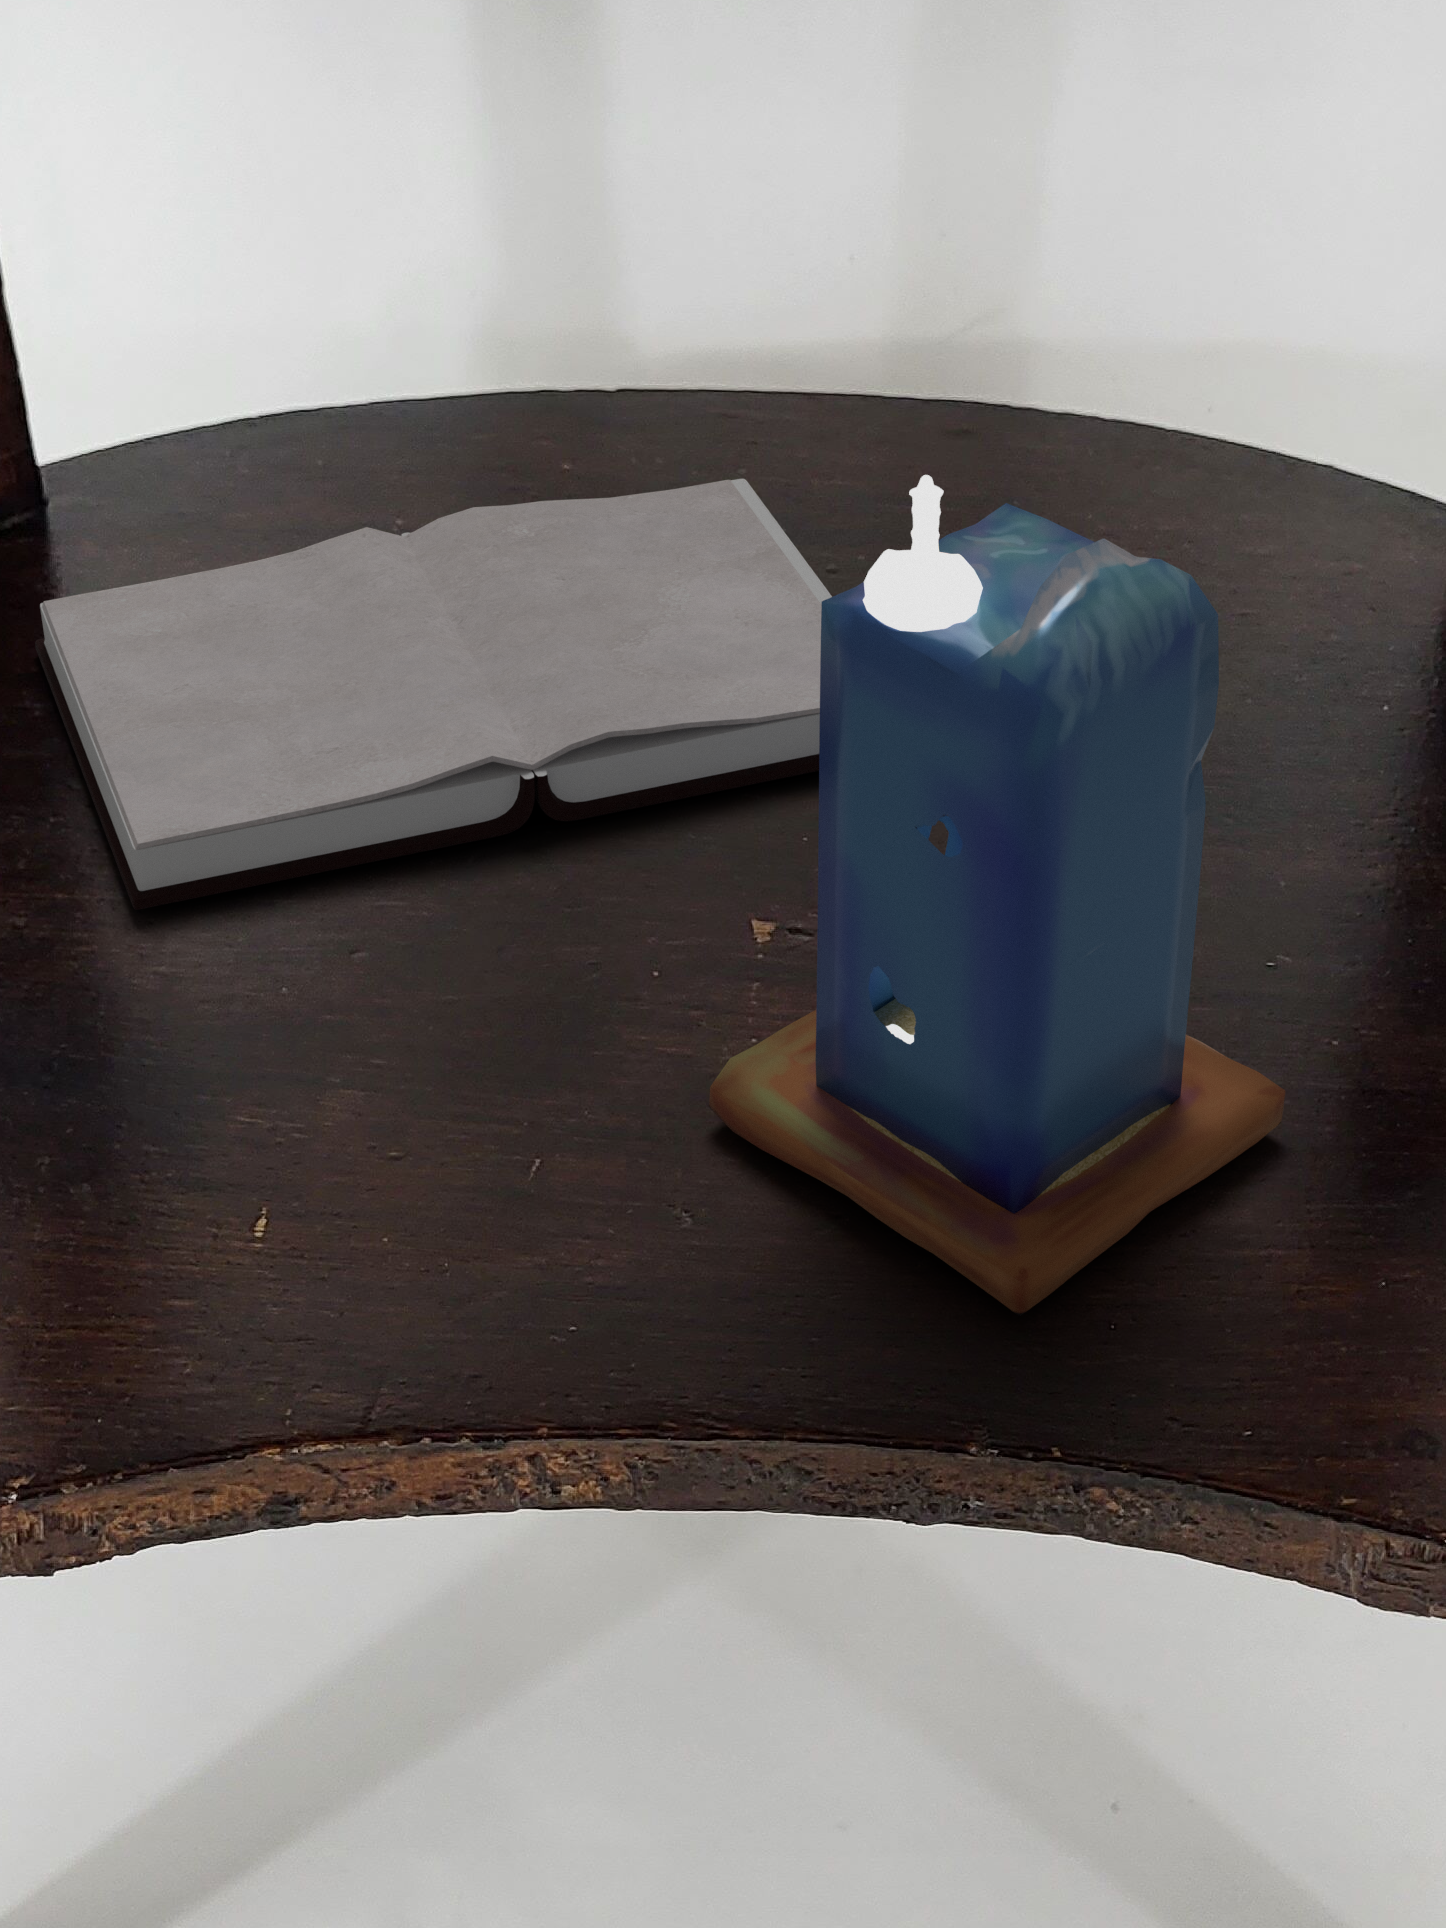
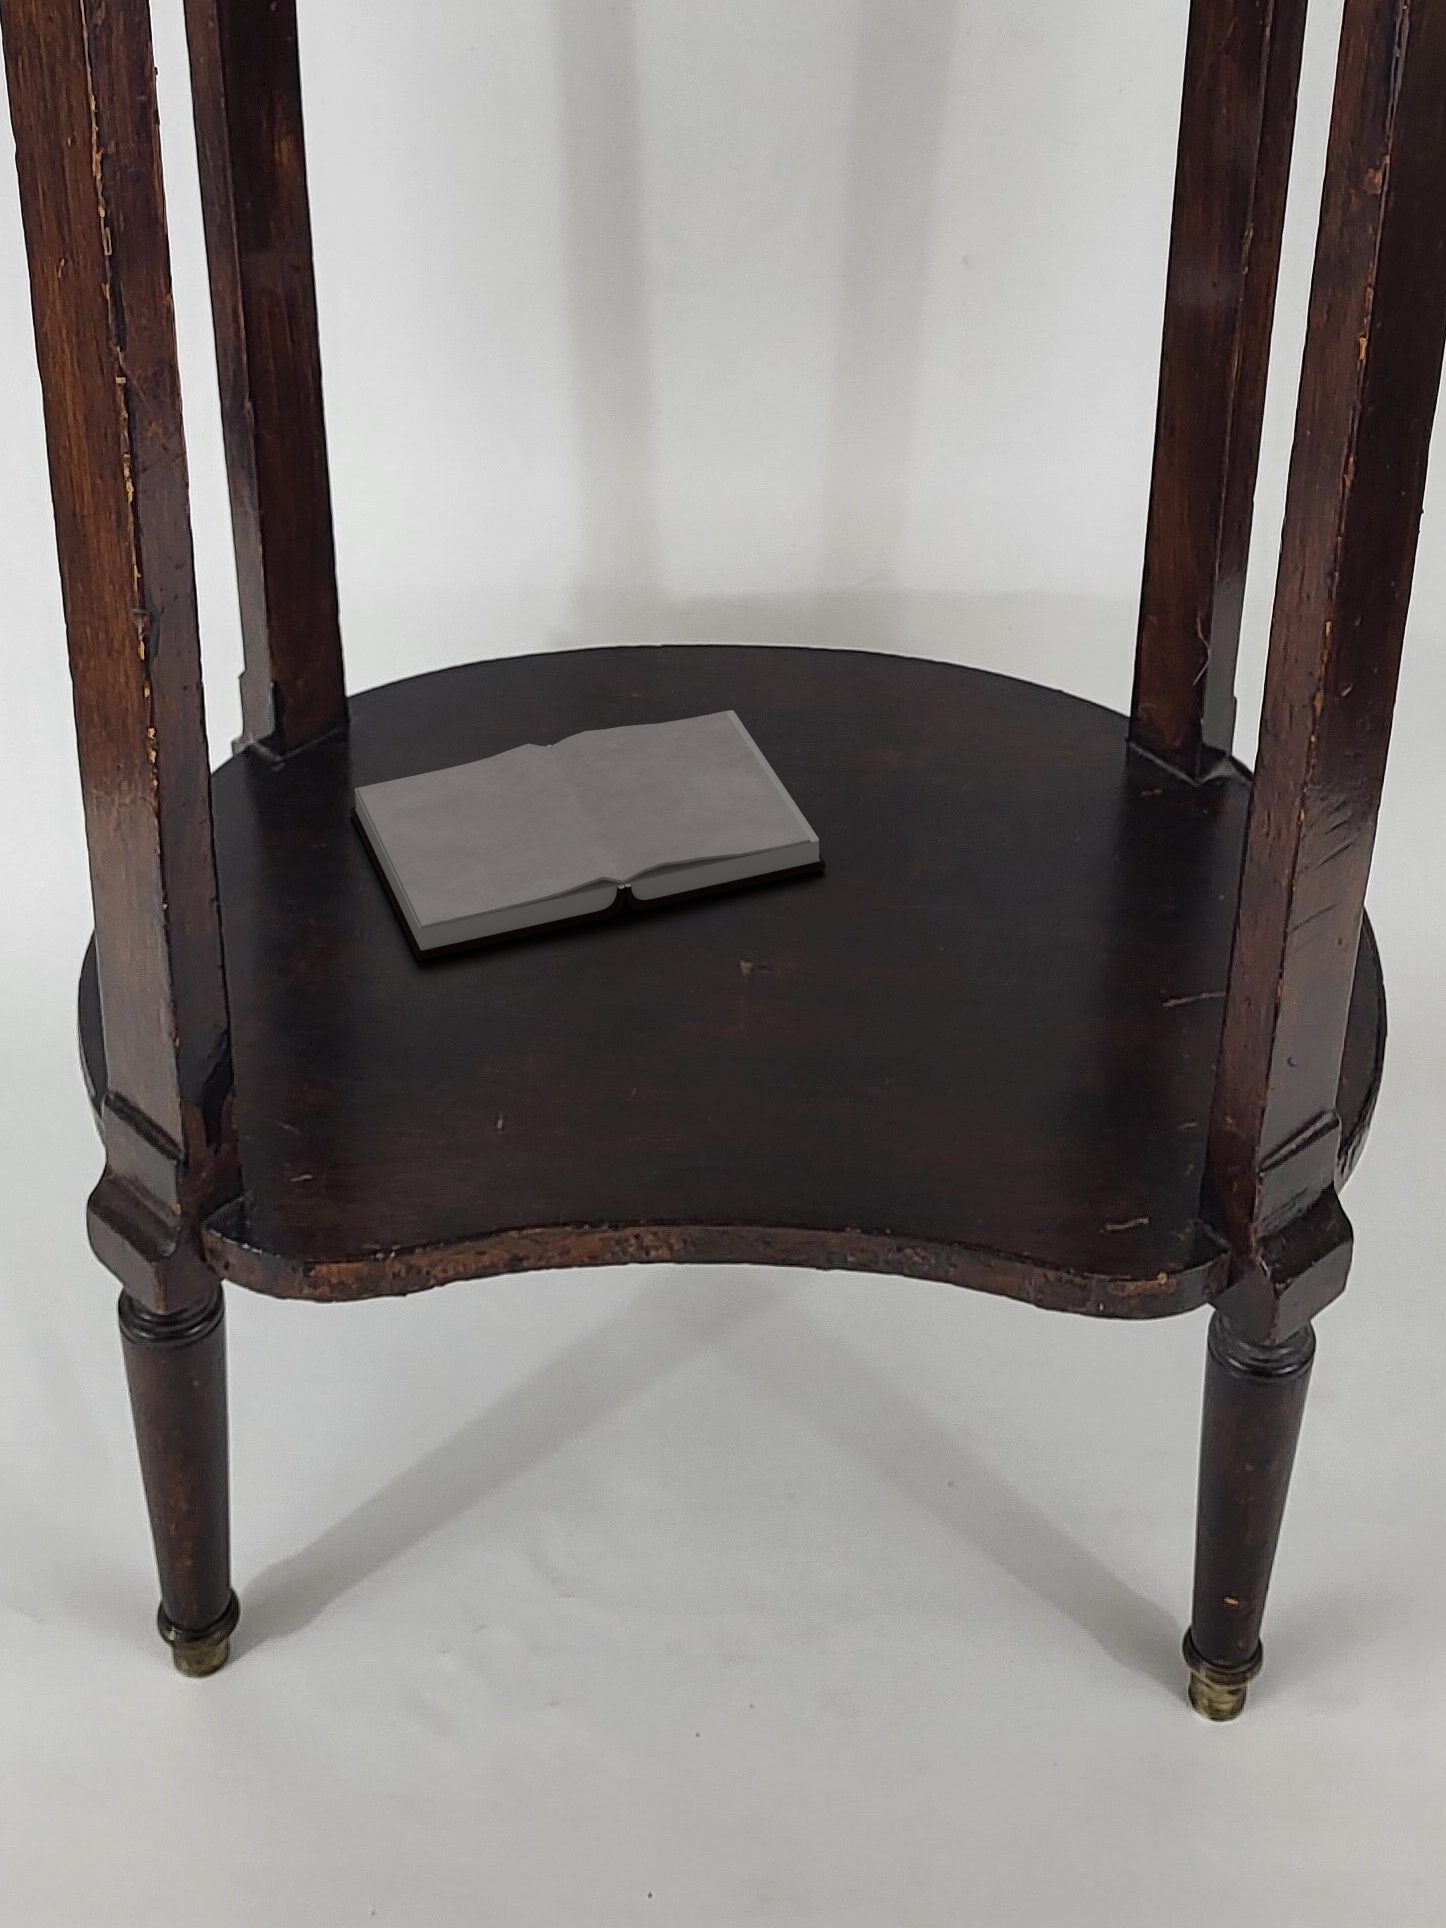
candle: present [709,475,1285,1316] -> none [718,759,1007,1166]

